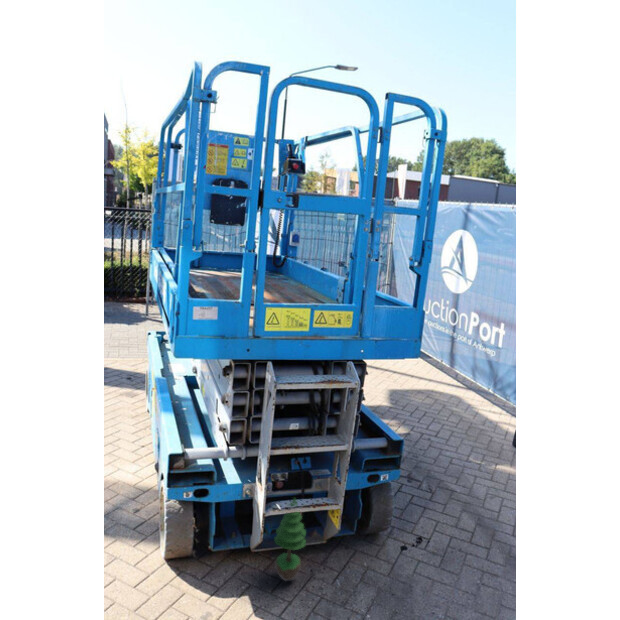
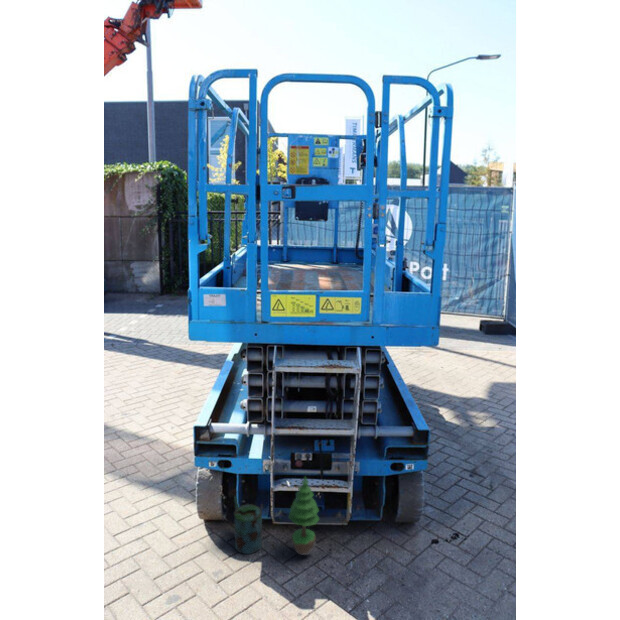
watering can: none [198,520,247,590] -> present [230,490,262,554]

